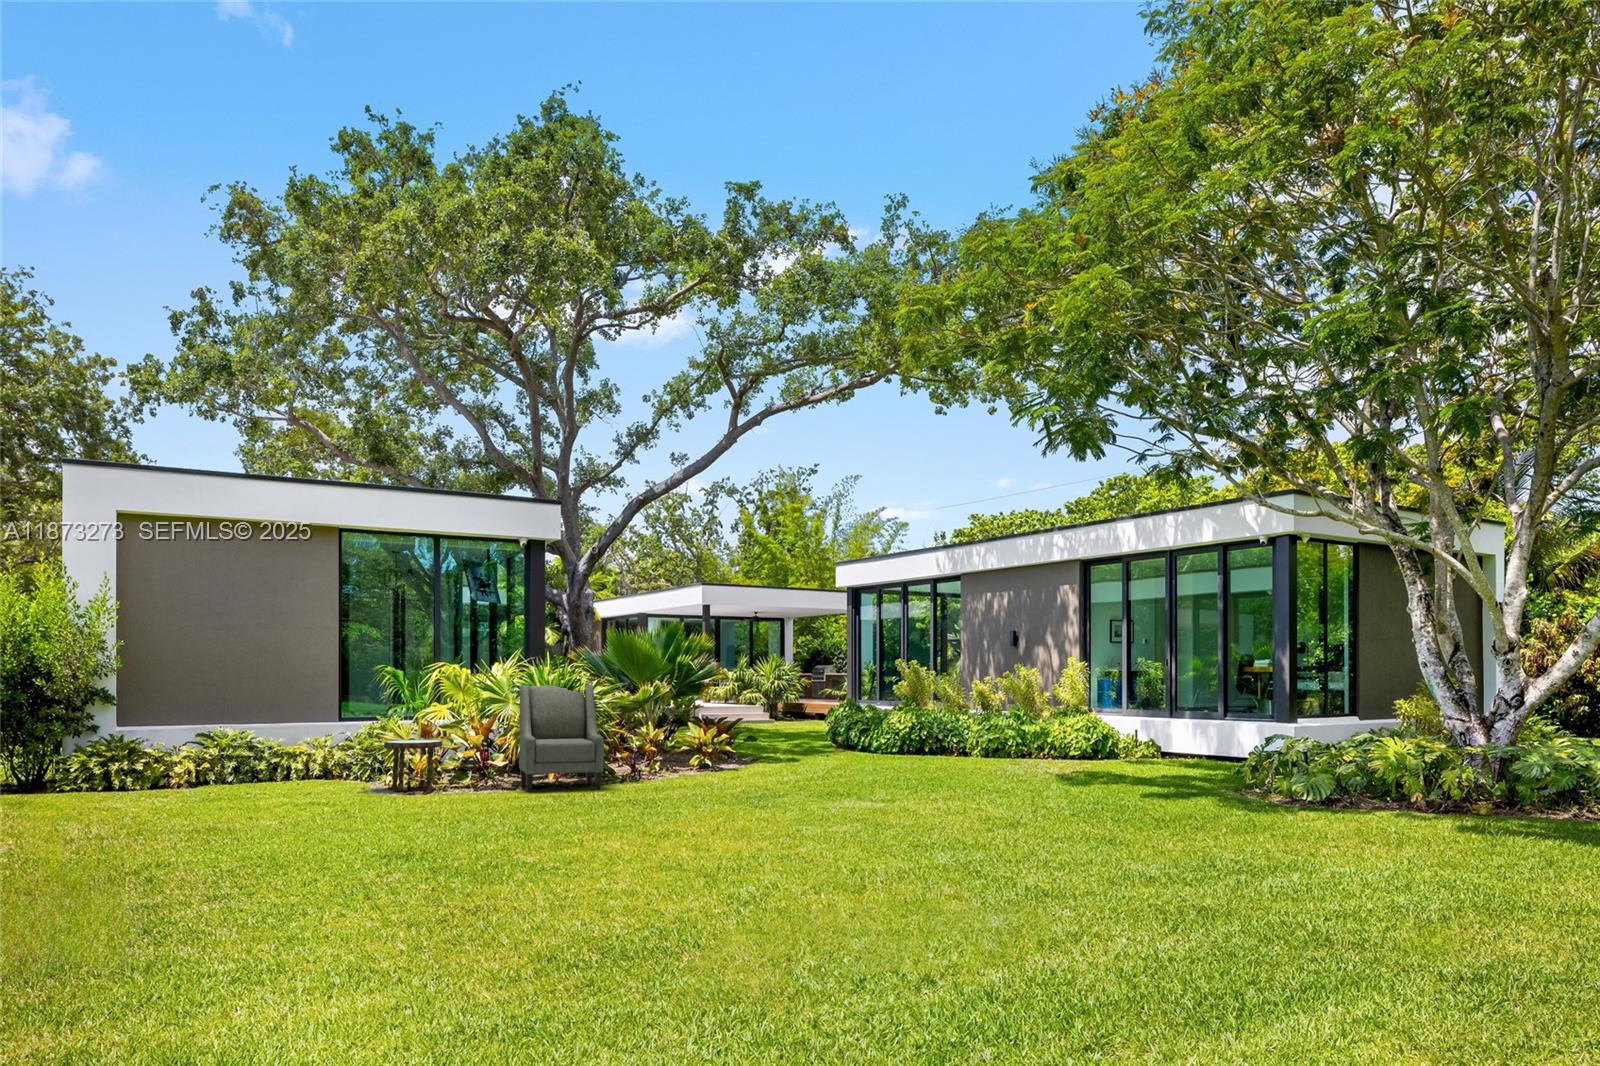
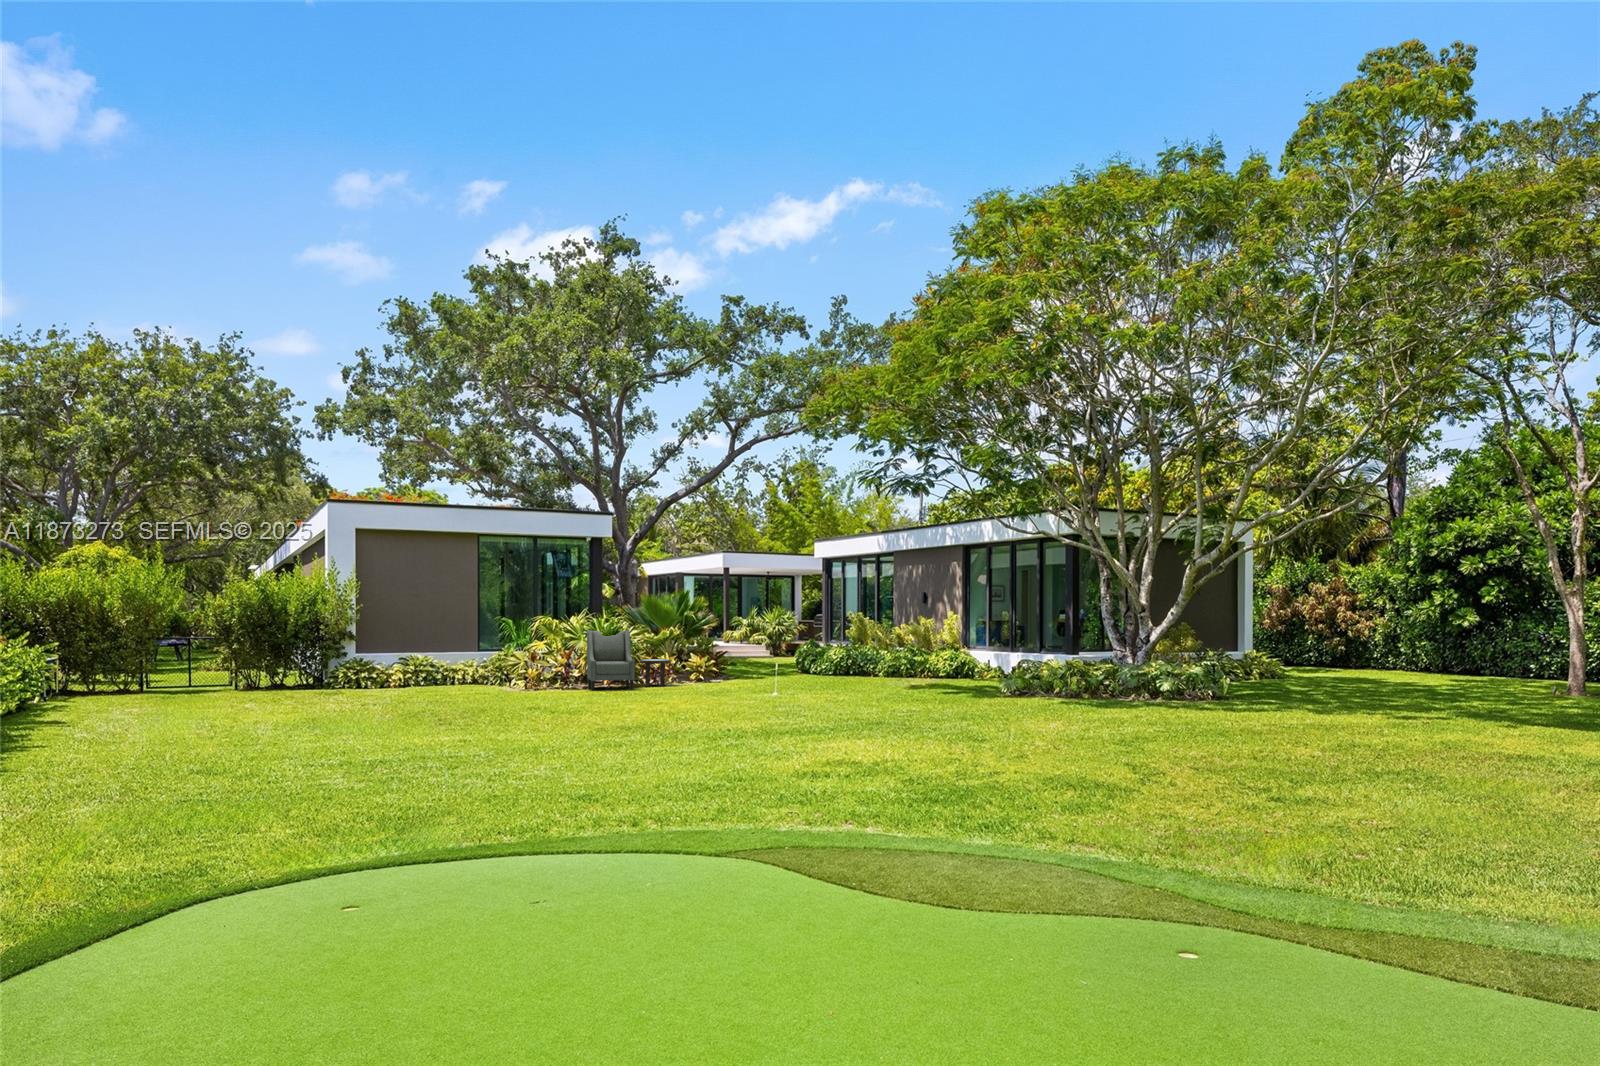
side table: present [384,740,443,791] -> present [640,659,670,686]

